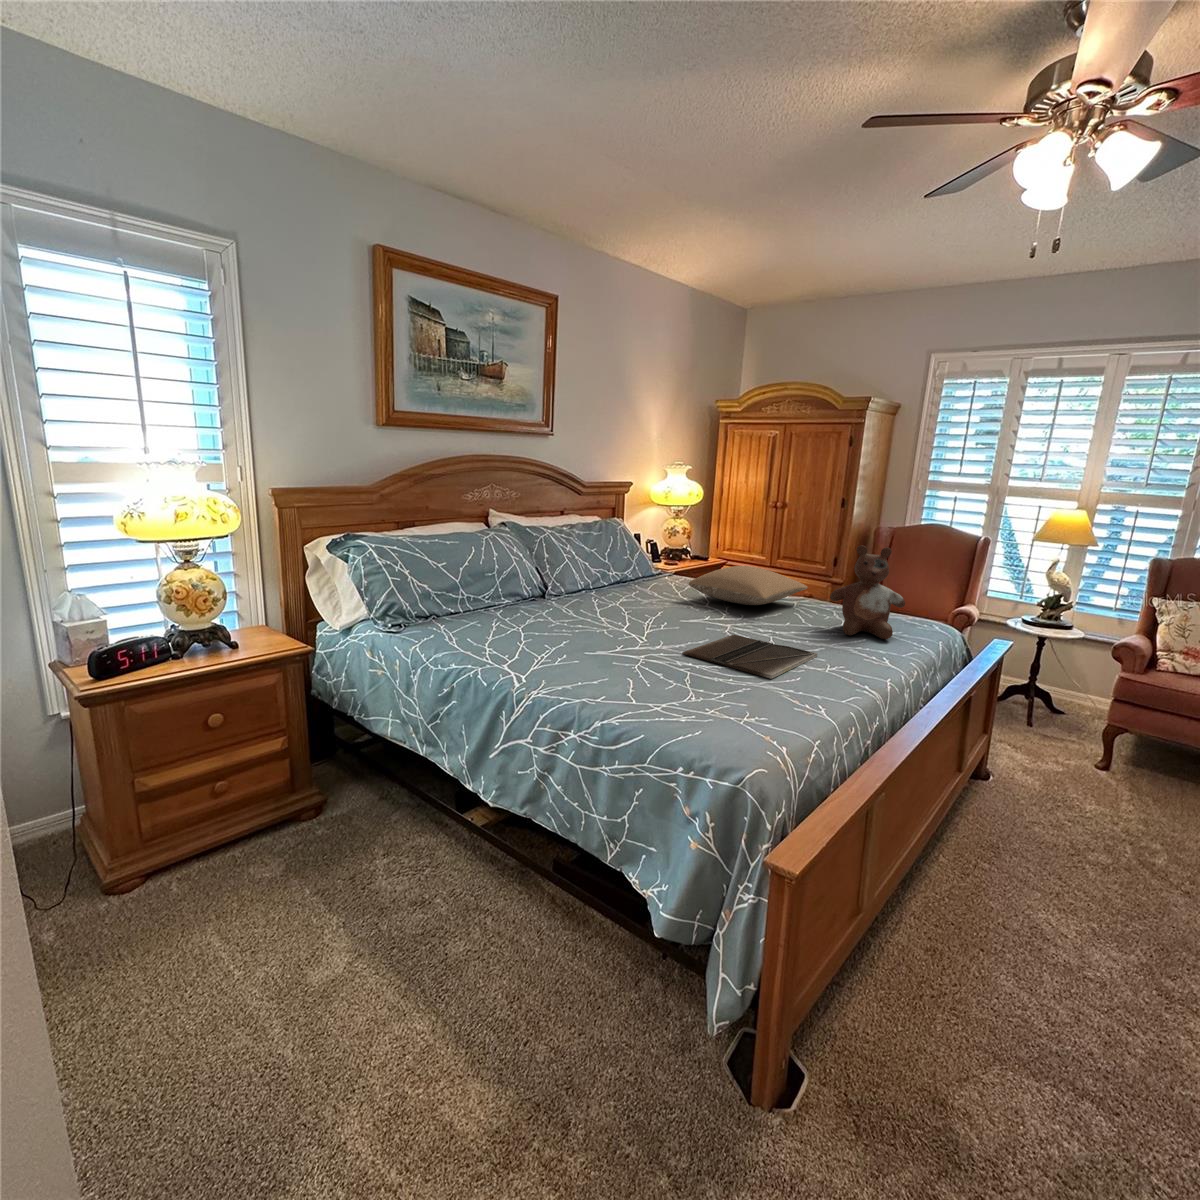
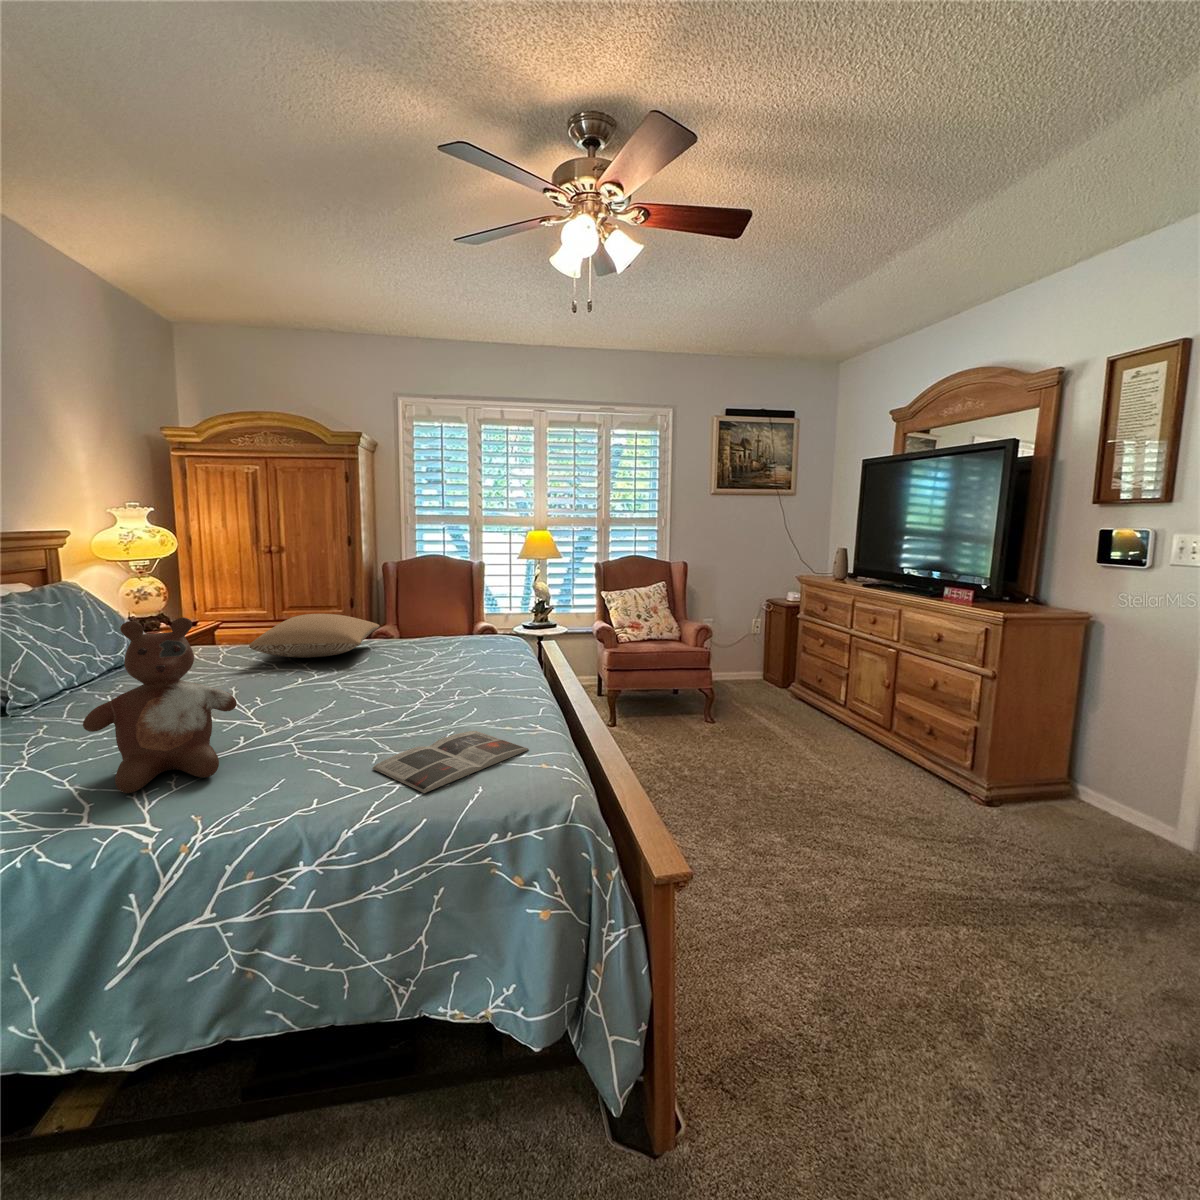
stuffed bear: present [830,545,905,639] -> present [83,617,237,793]
laptop: present [682,634,817,679] -> none [337,682,462,723]
magazine: none [658,686,783,722] -> present [372,731,529,793]

